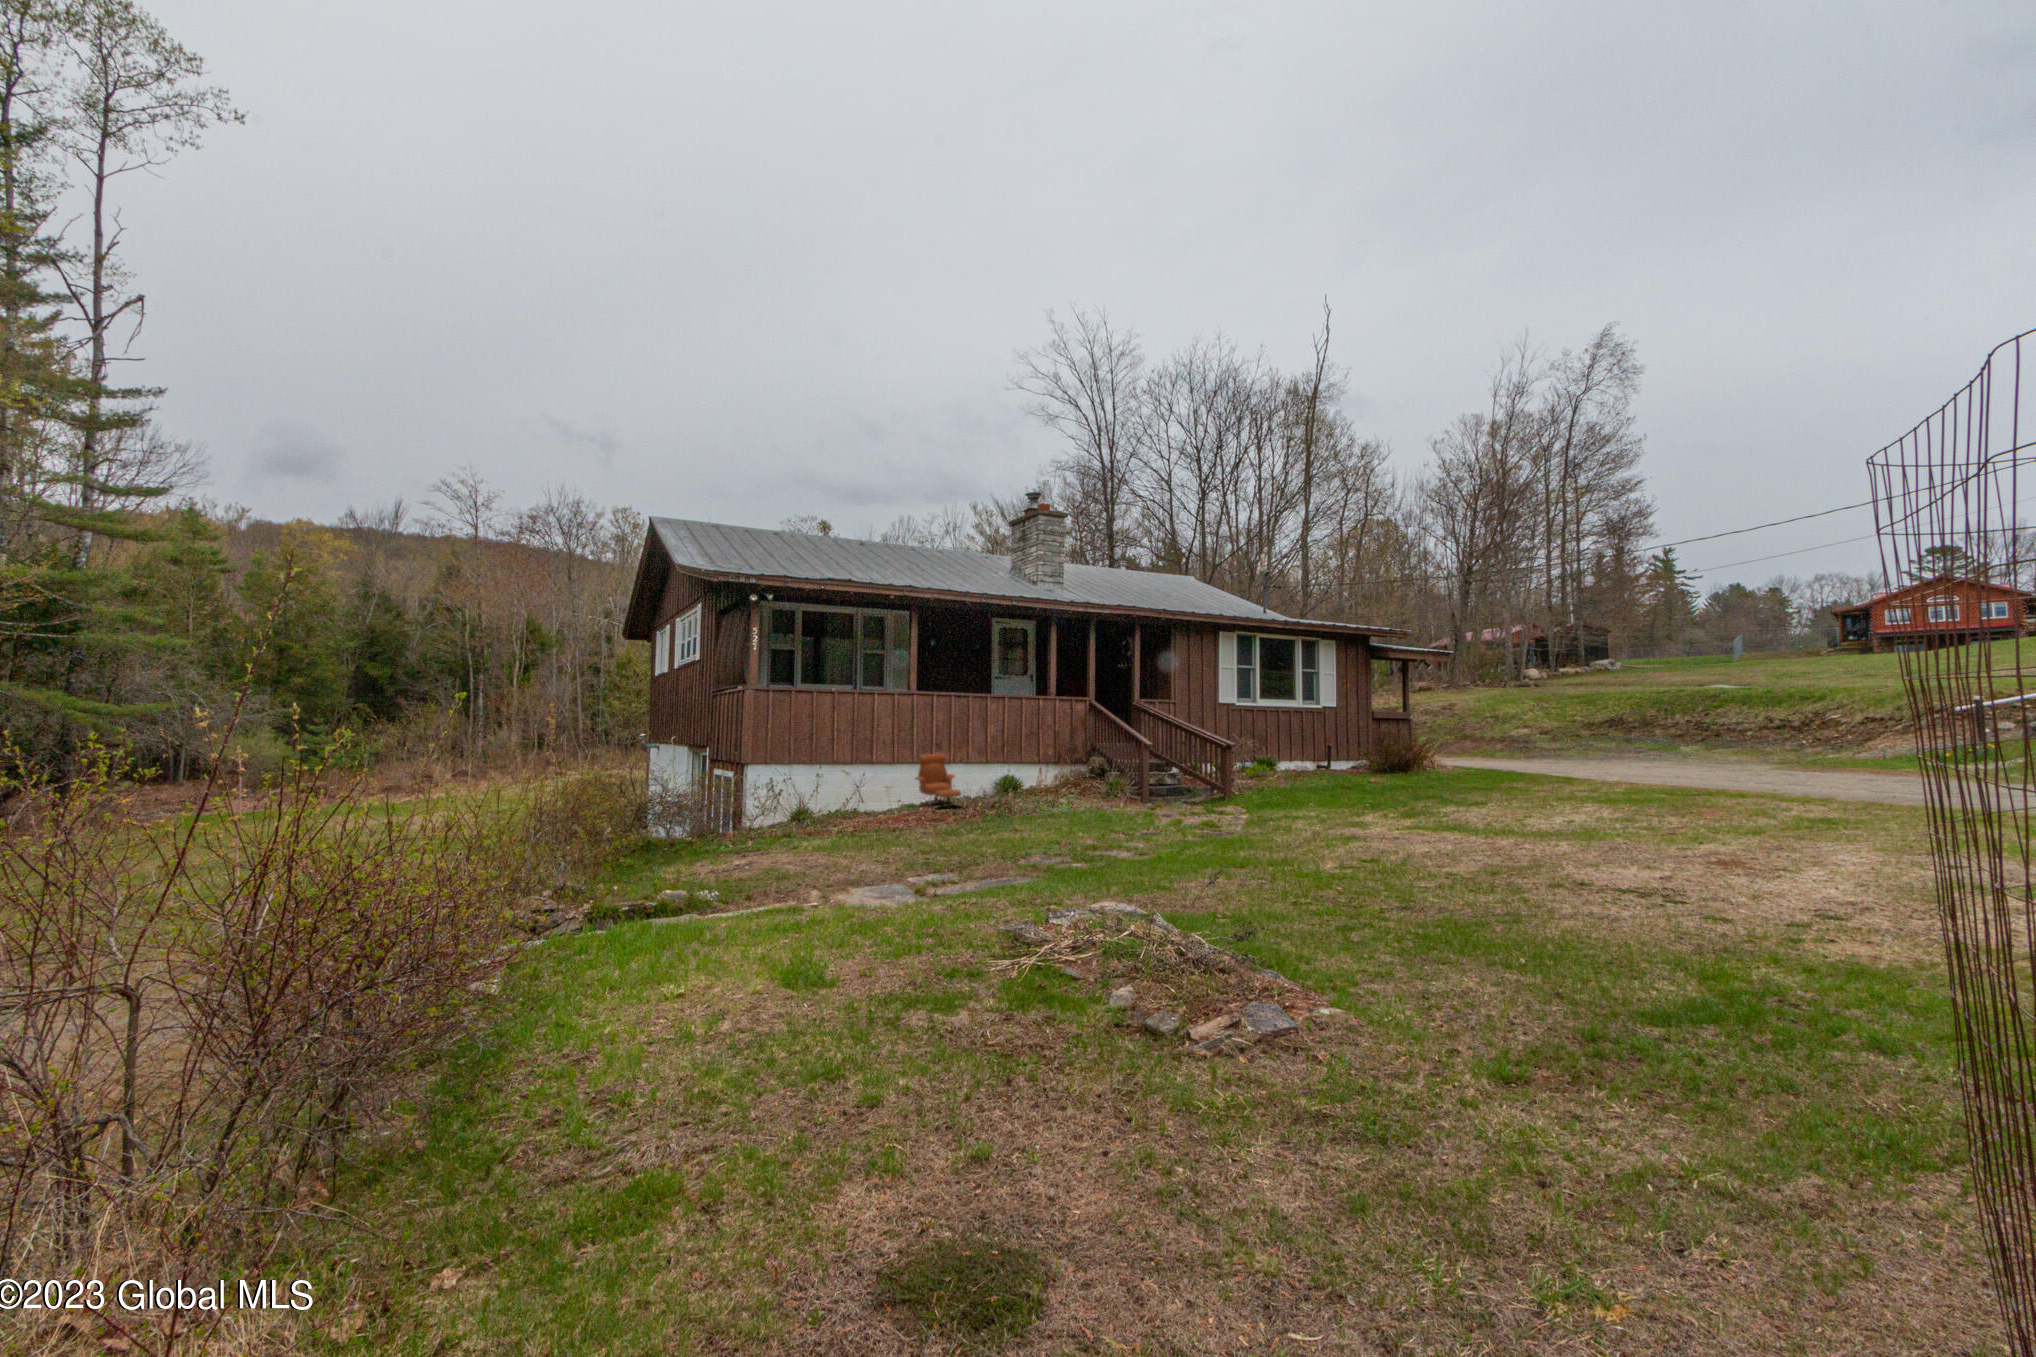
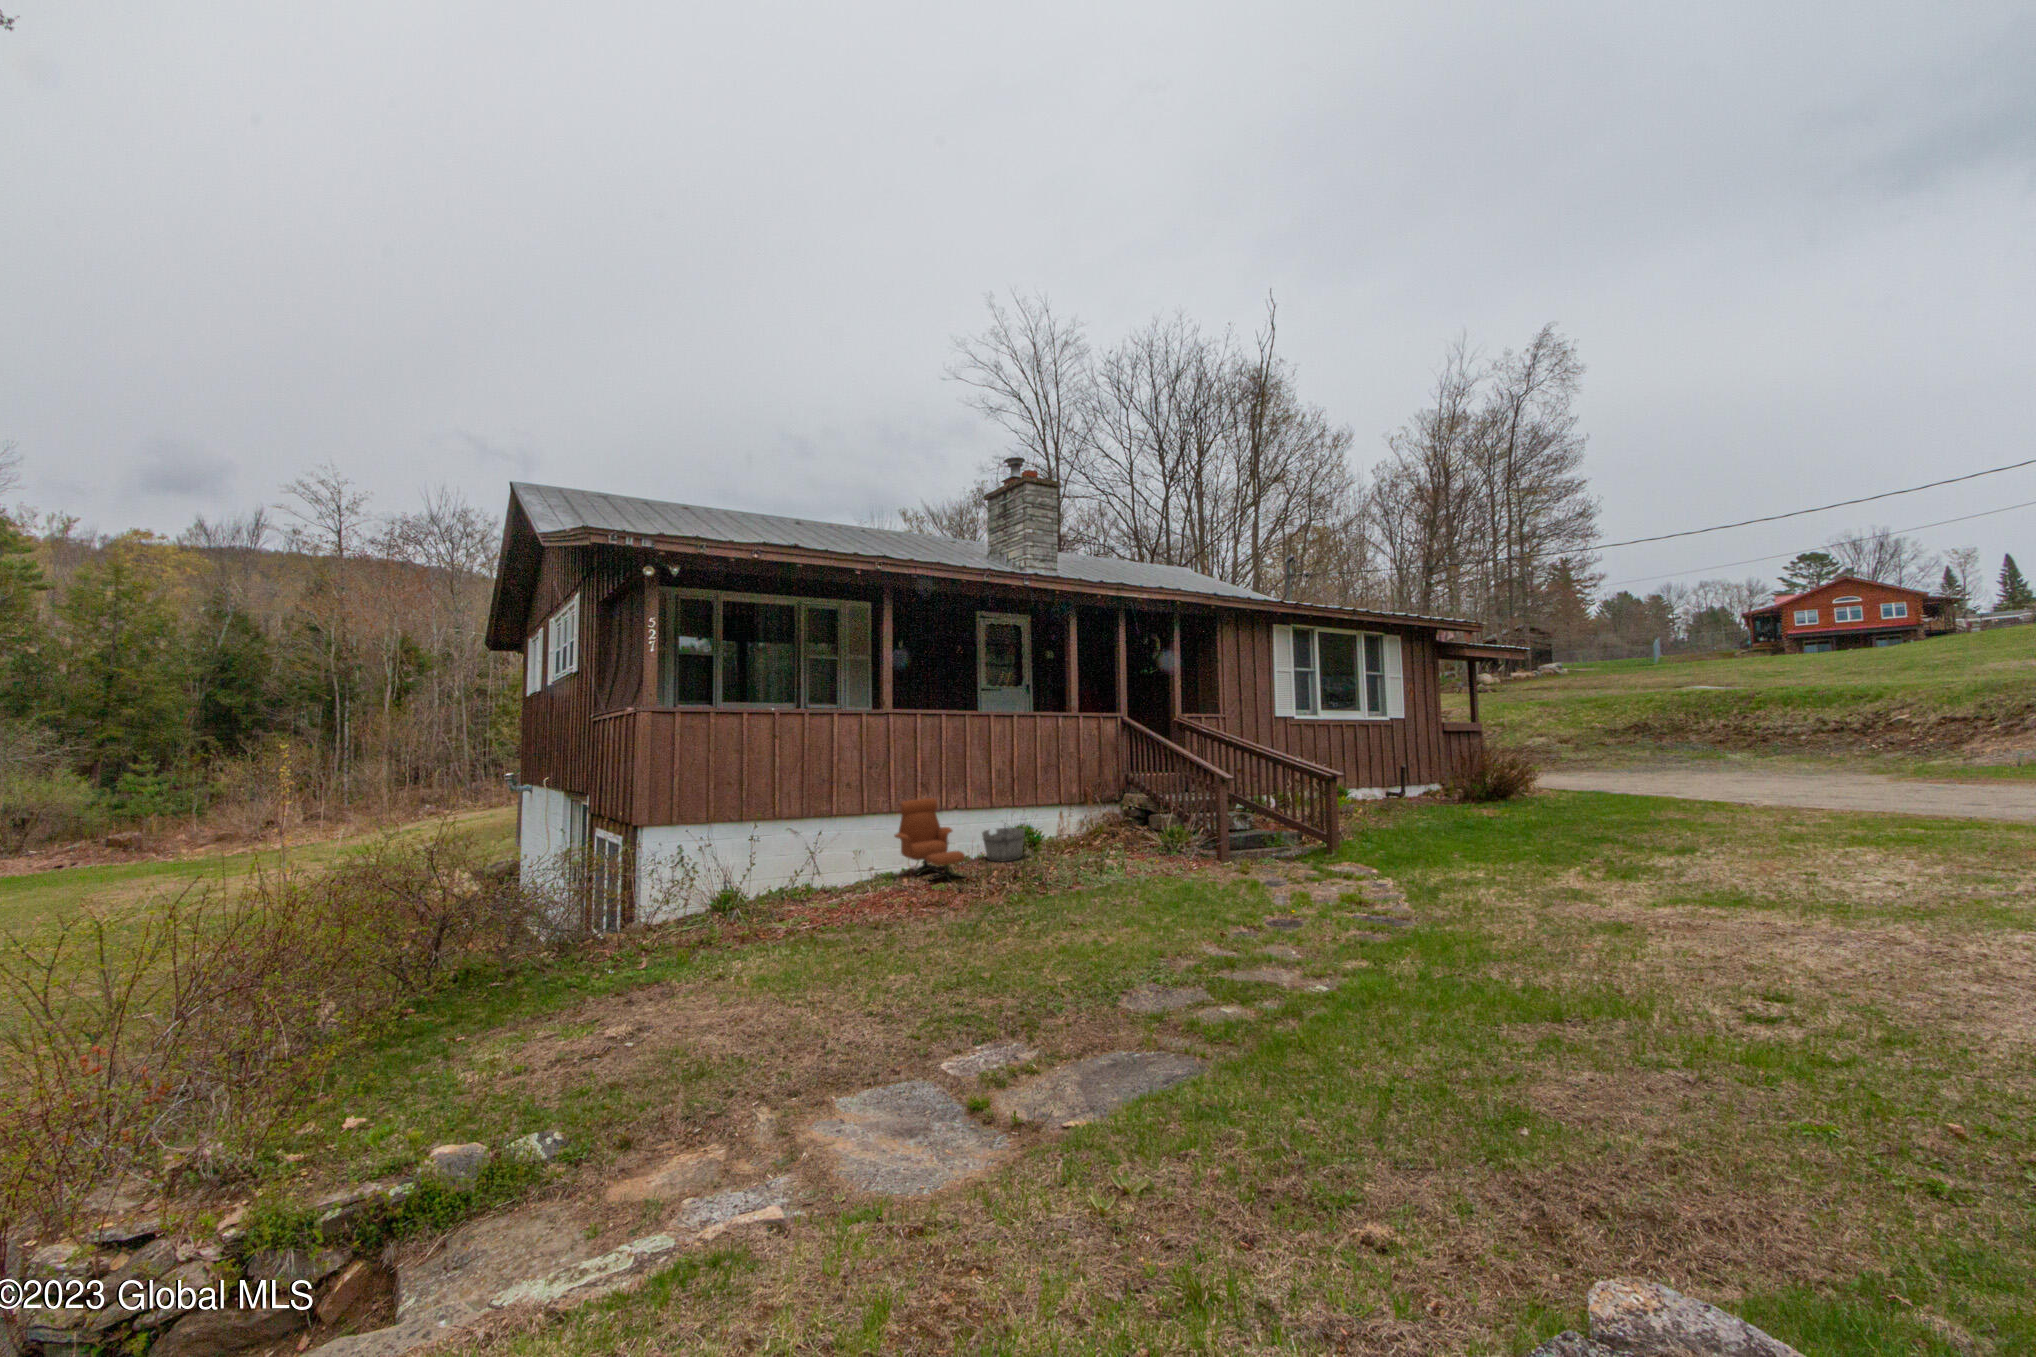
wooden bucket: none [978,772,1009,800] -> present [982,823,1025,862]

